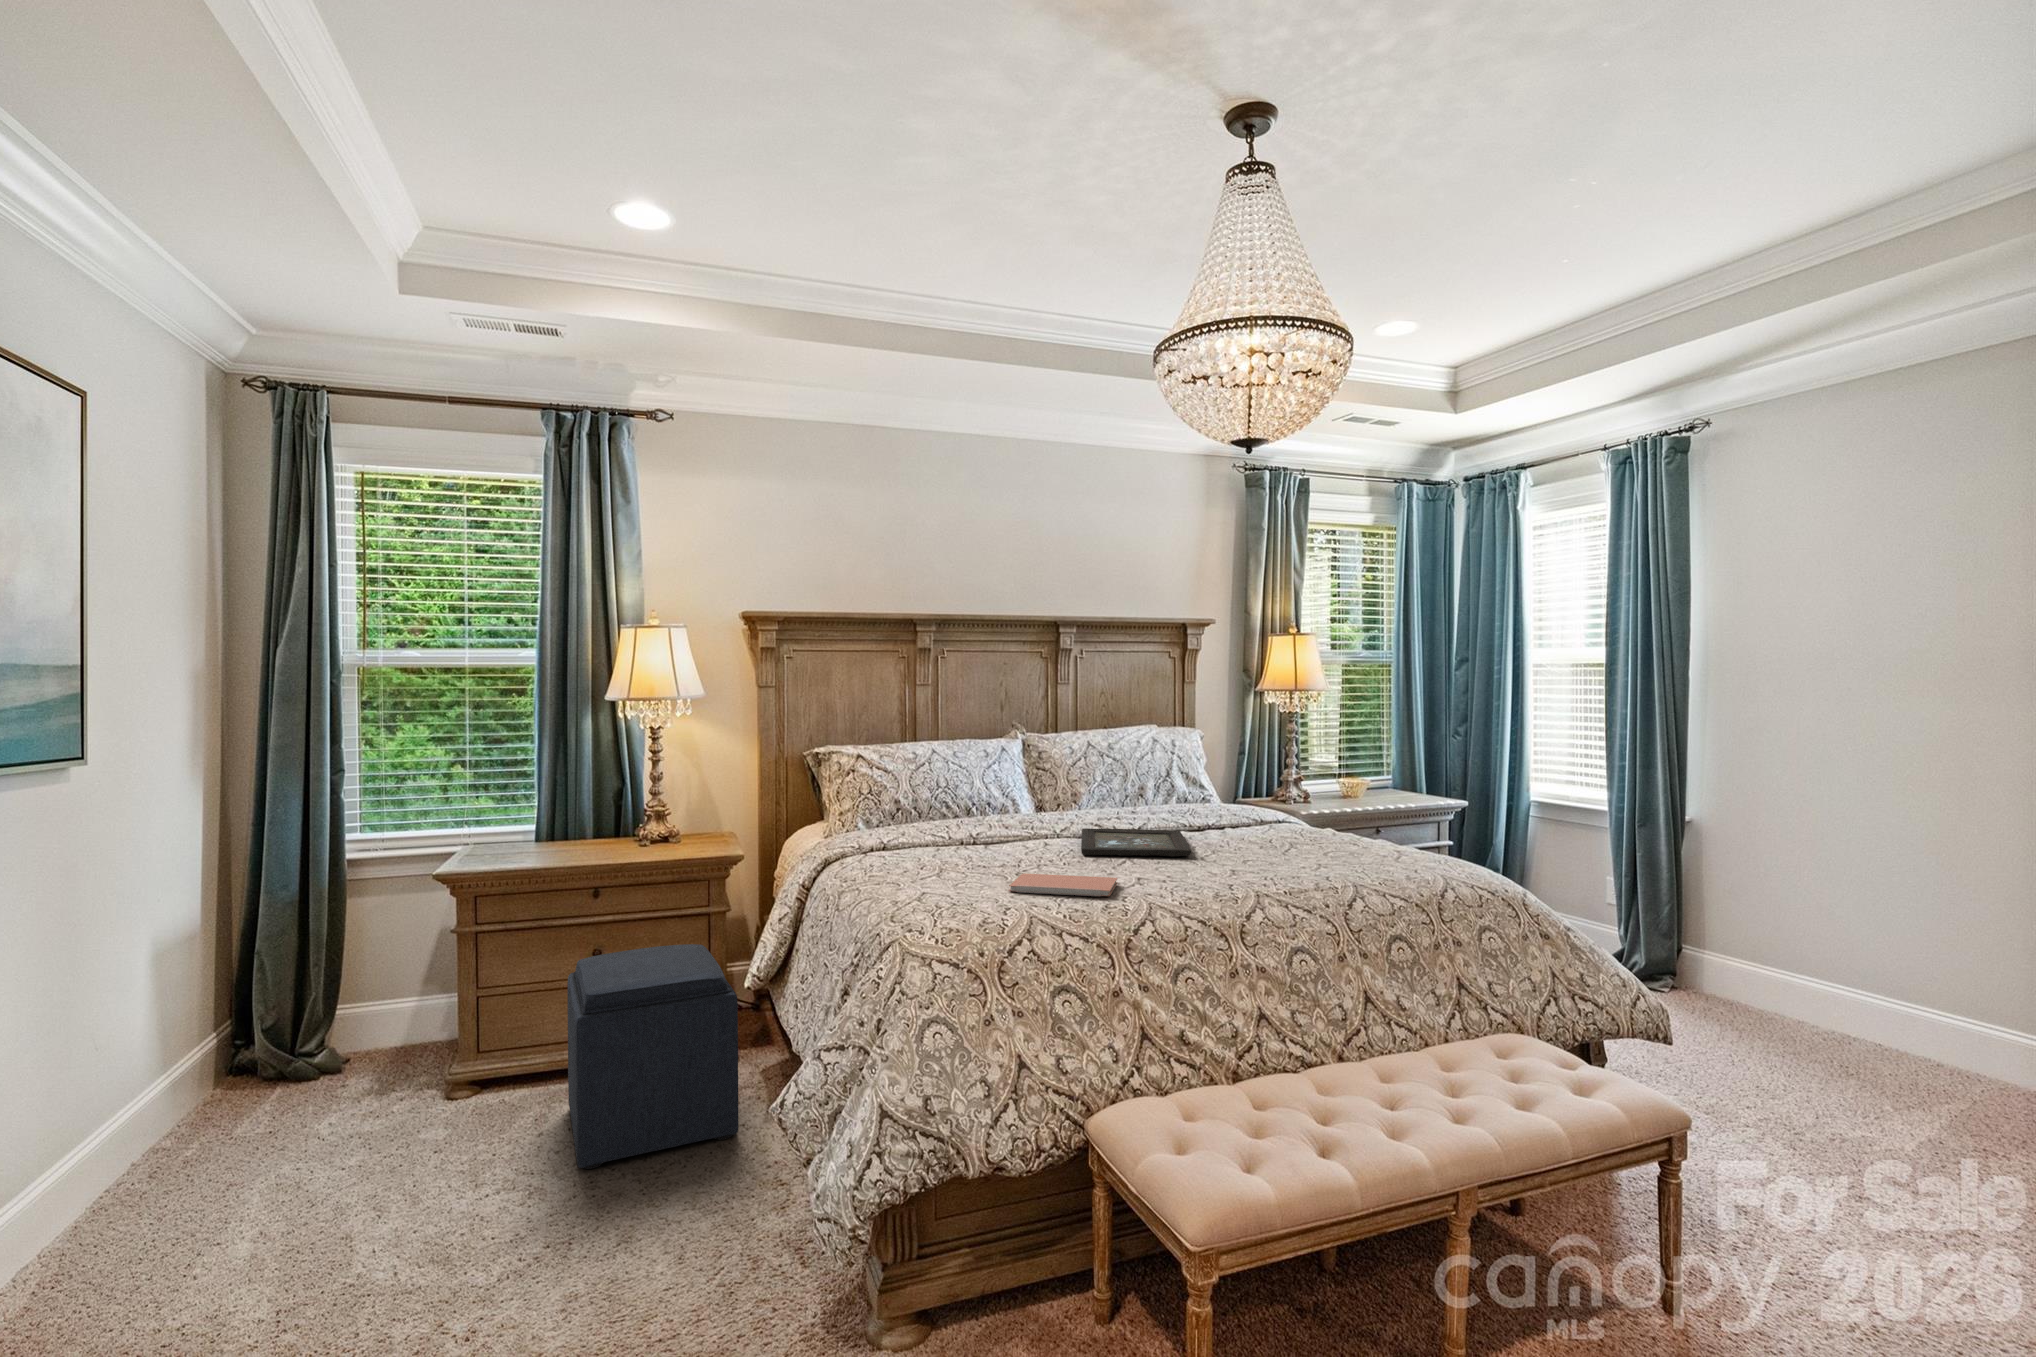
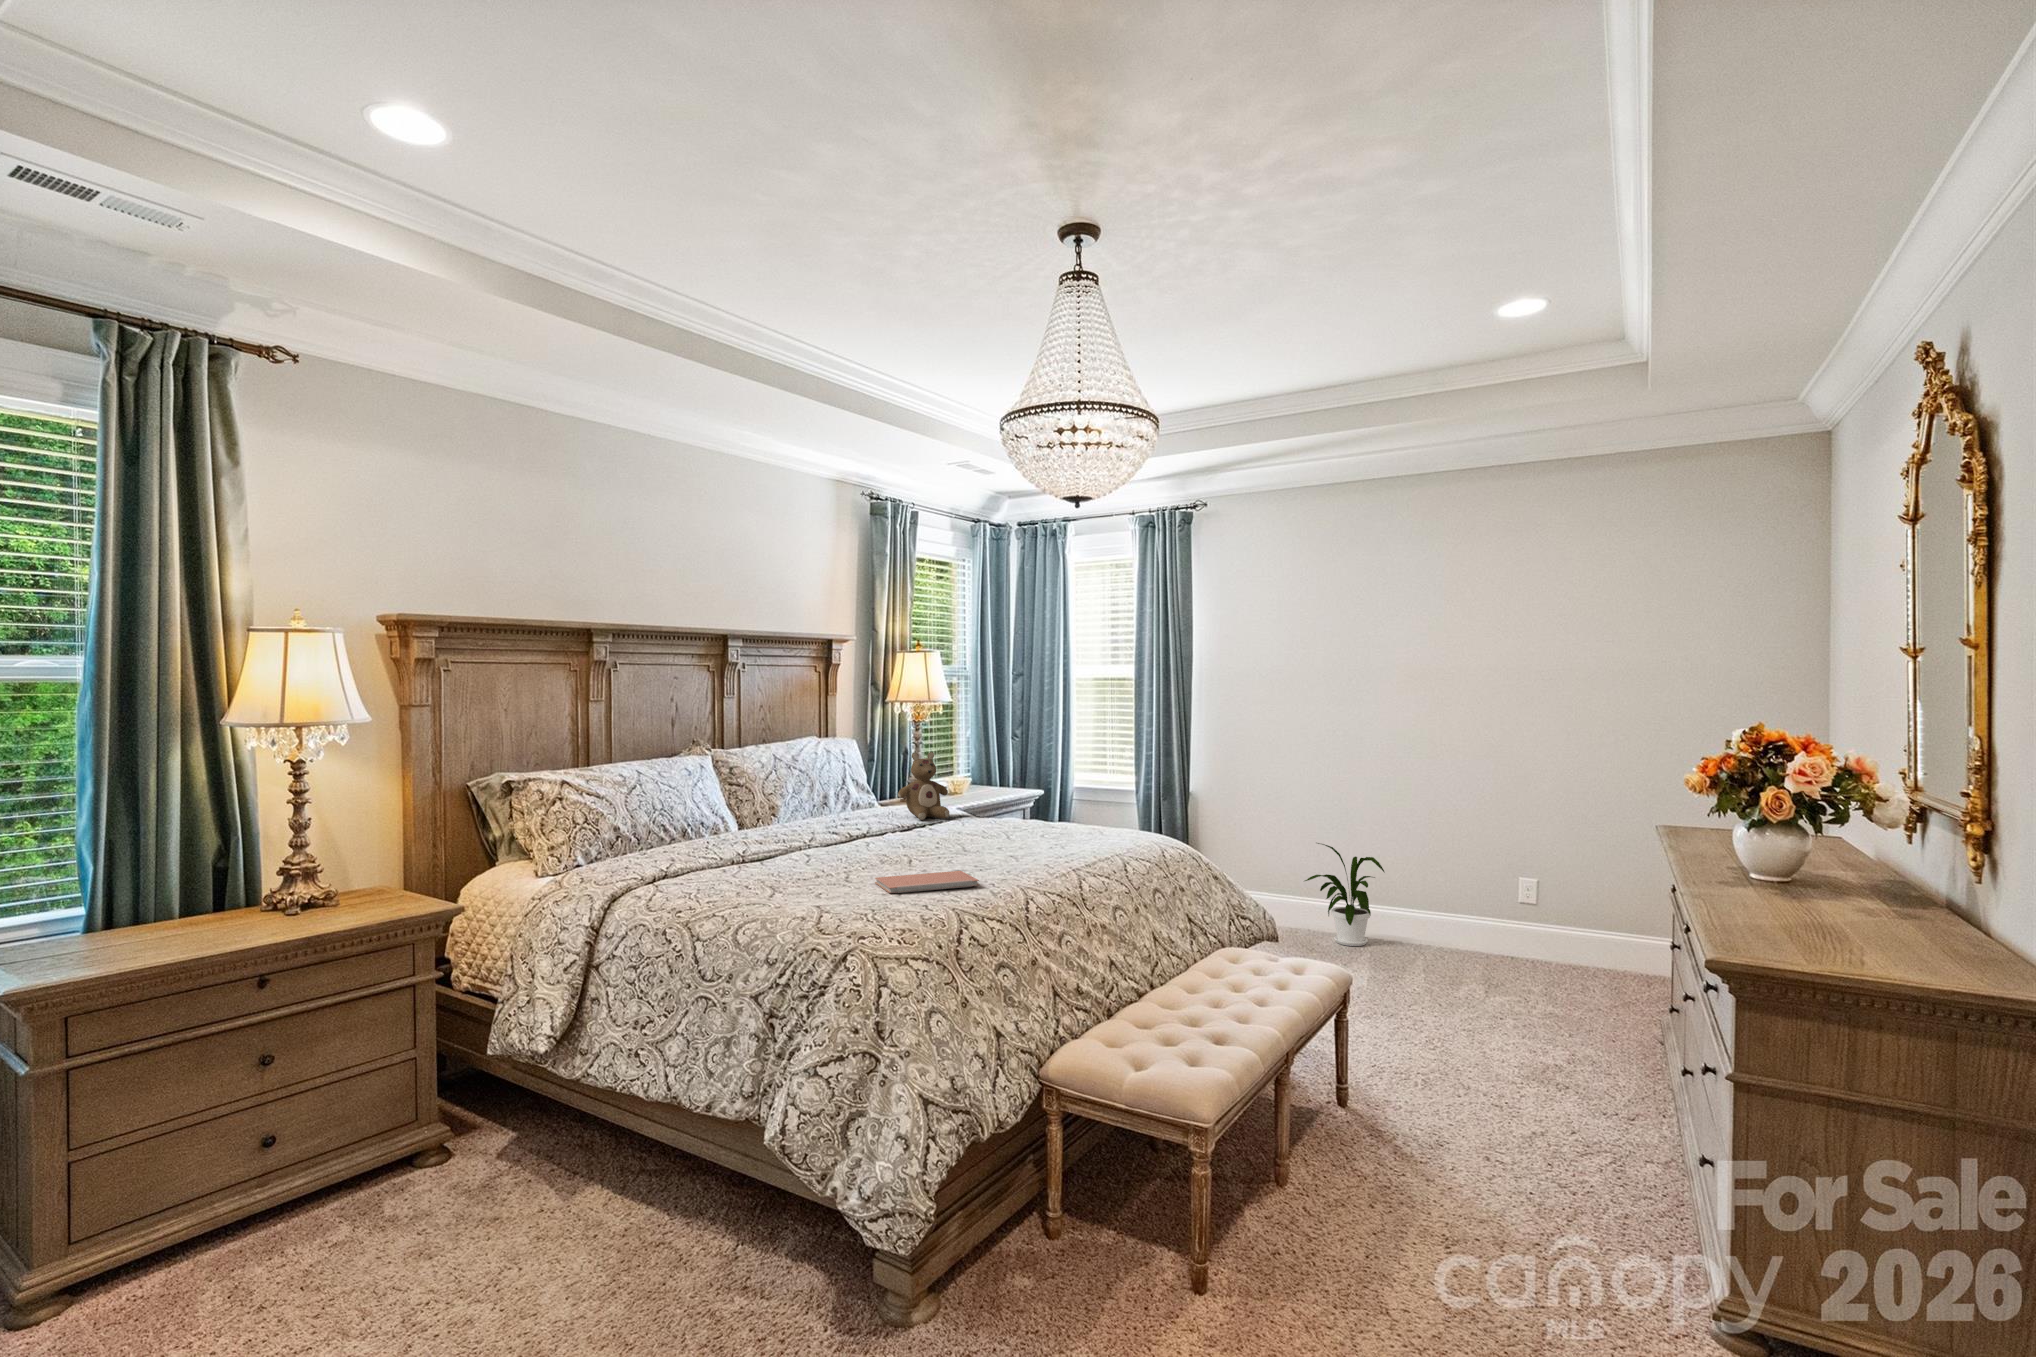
stuffed bear: none [1201,745,1262,820] -> present [898,752,950,820]
tray: present [1081,828,1191,856] -> none [836,831,969,859]
house plant: none [1817,908,1982,1078] -> present [1305,843,1384,946]
ottoman: present [567,944,739,1169] -> none [283,1018,568,1313]

